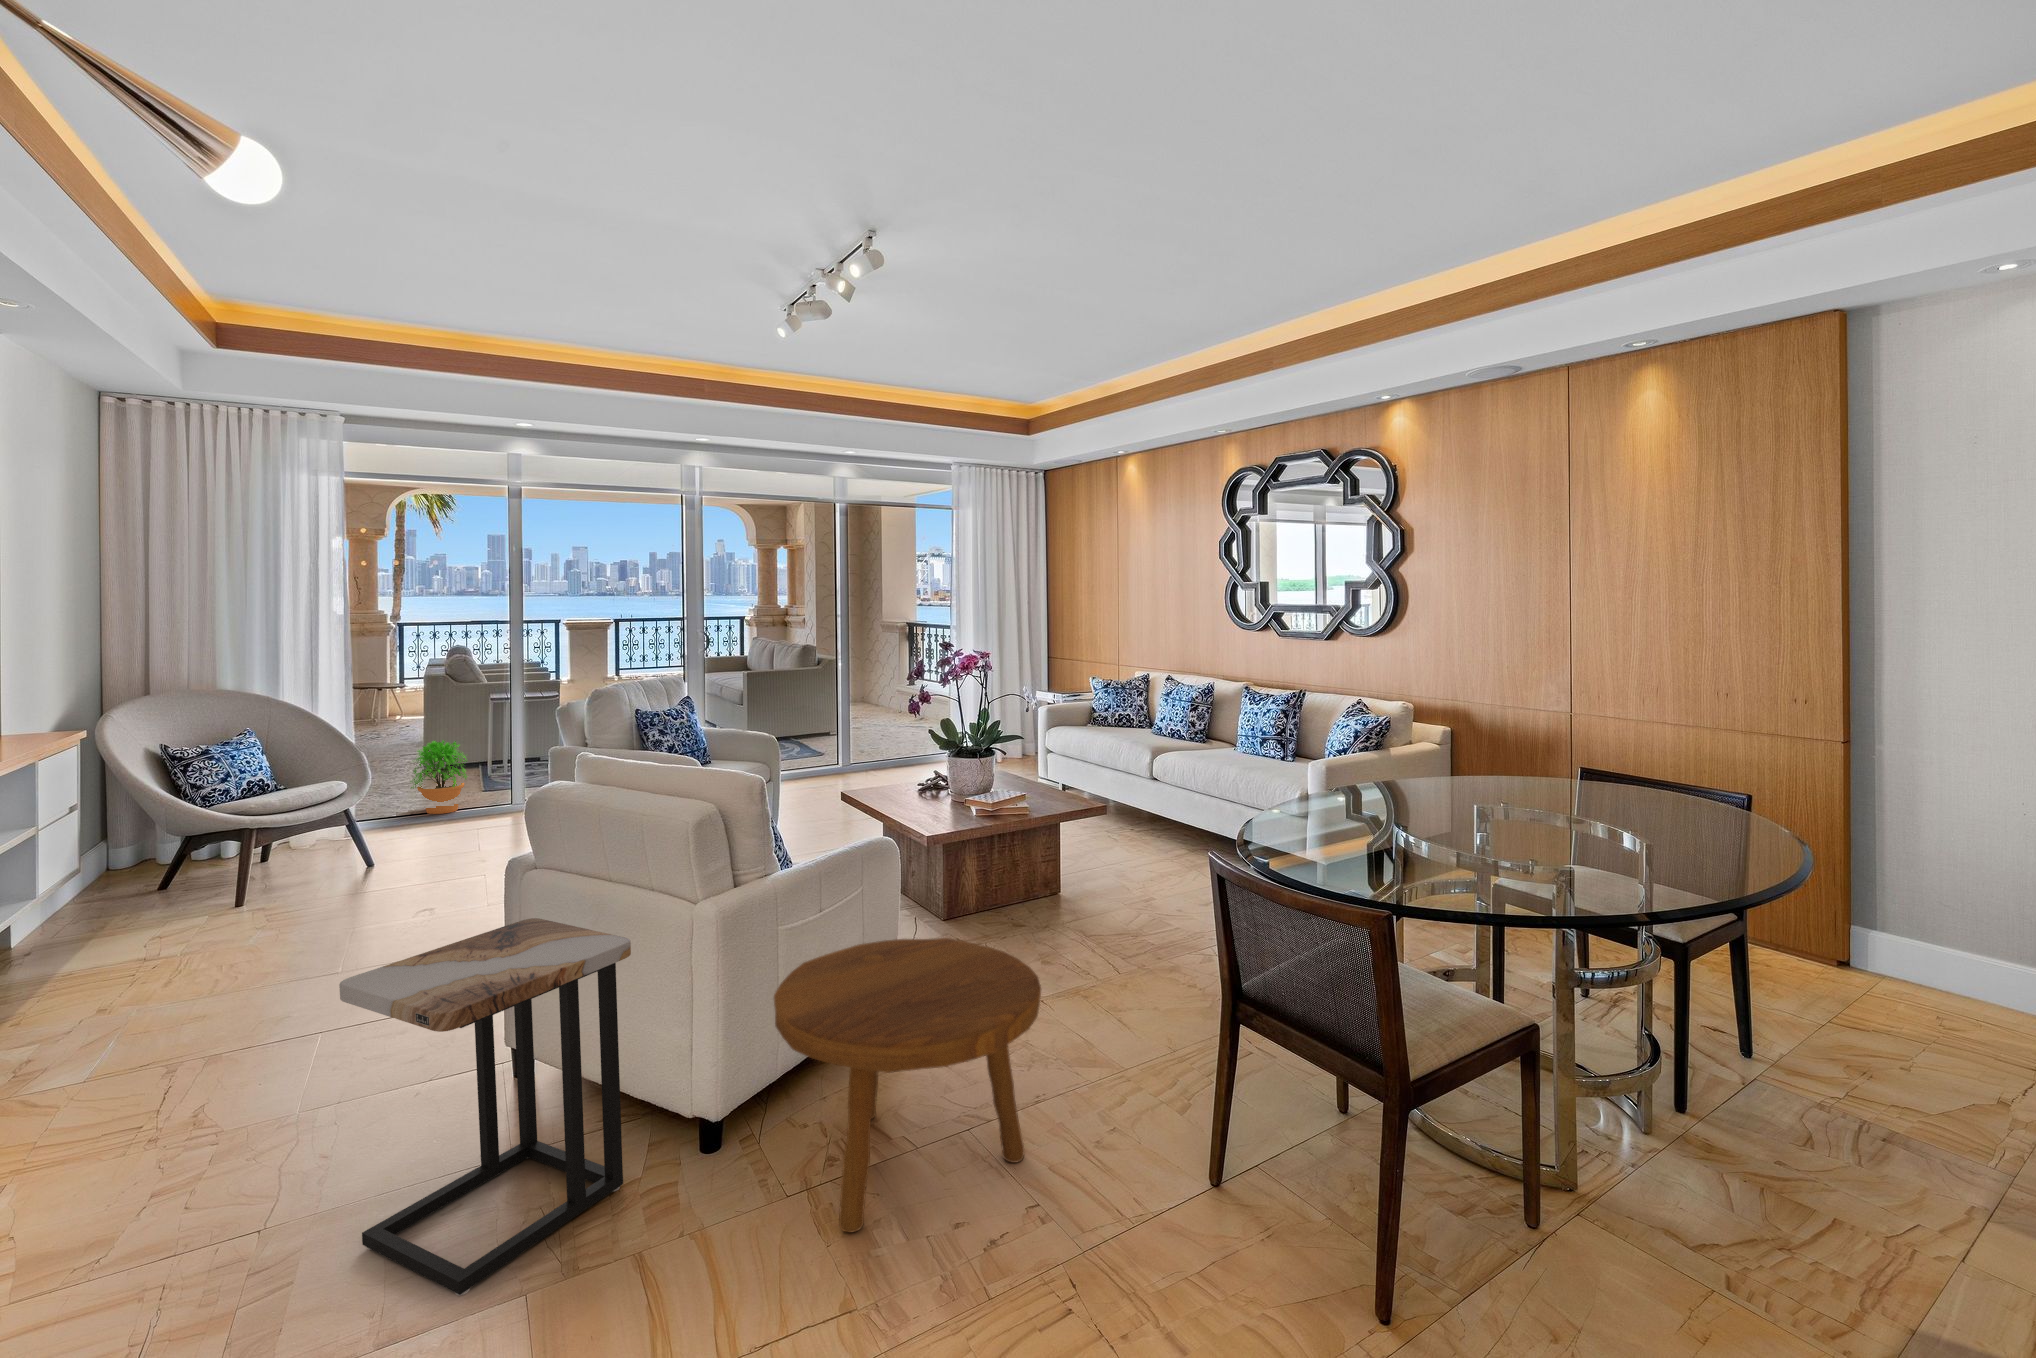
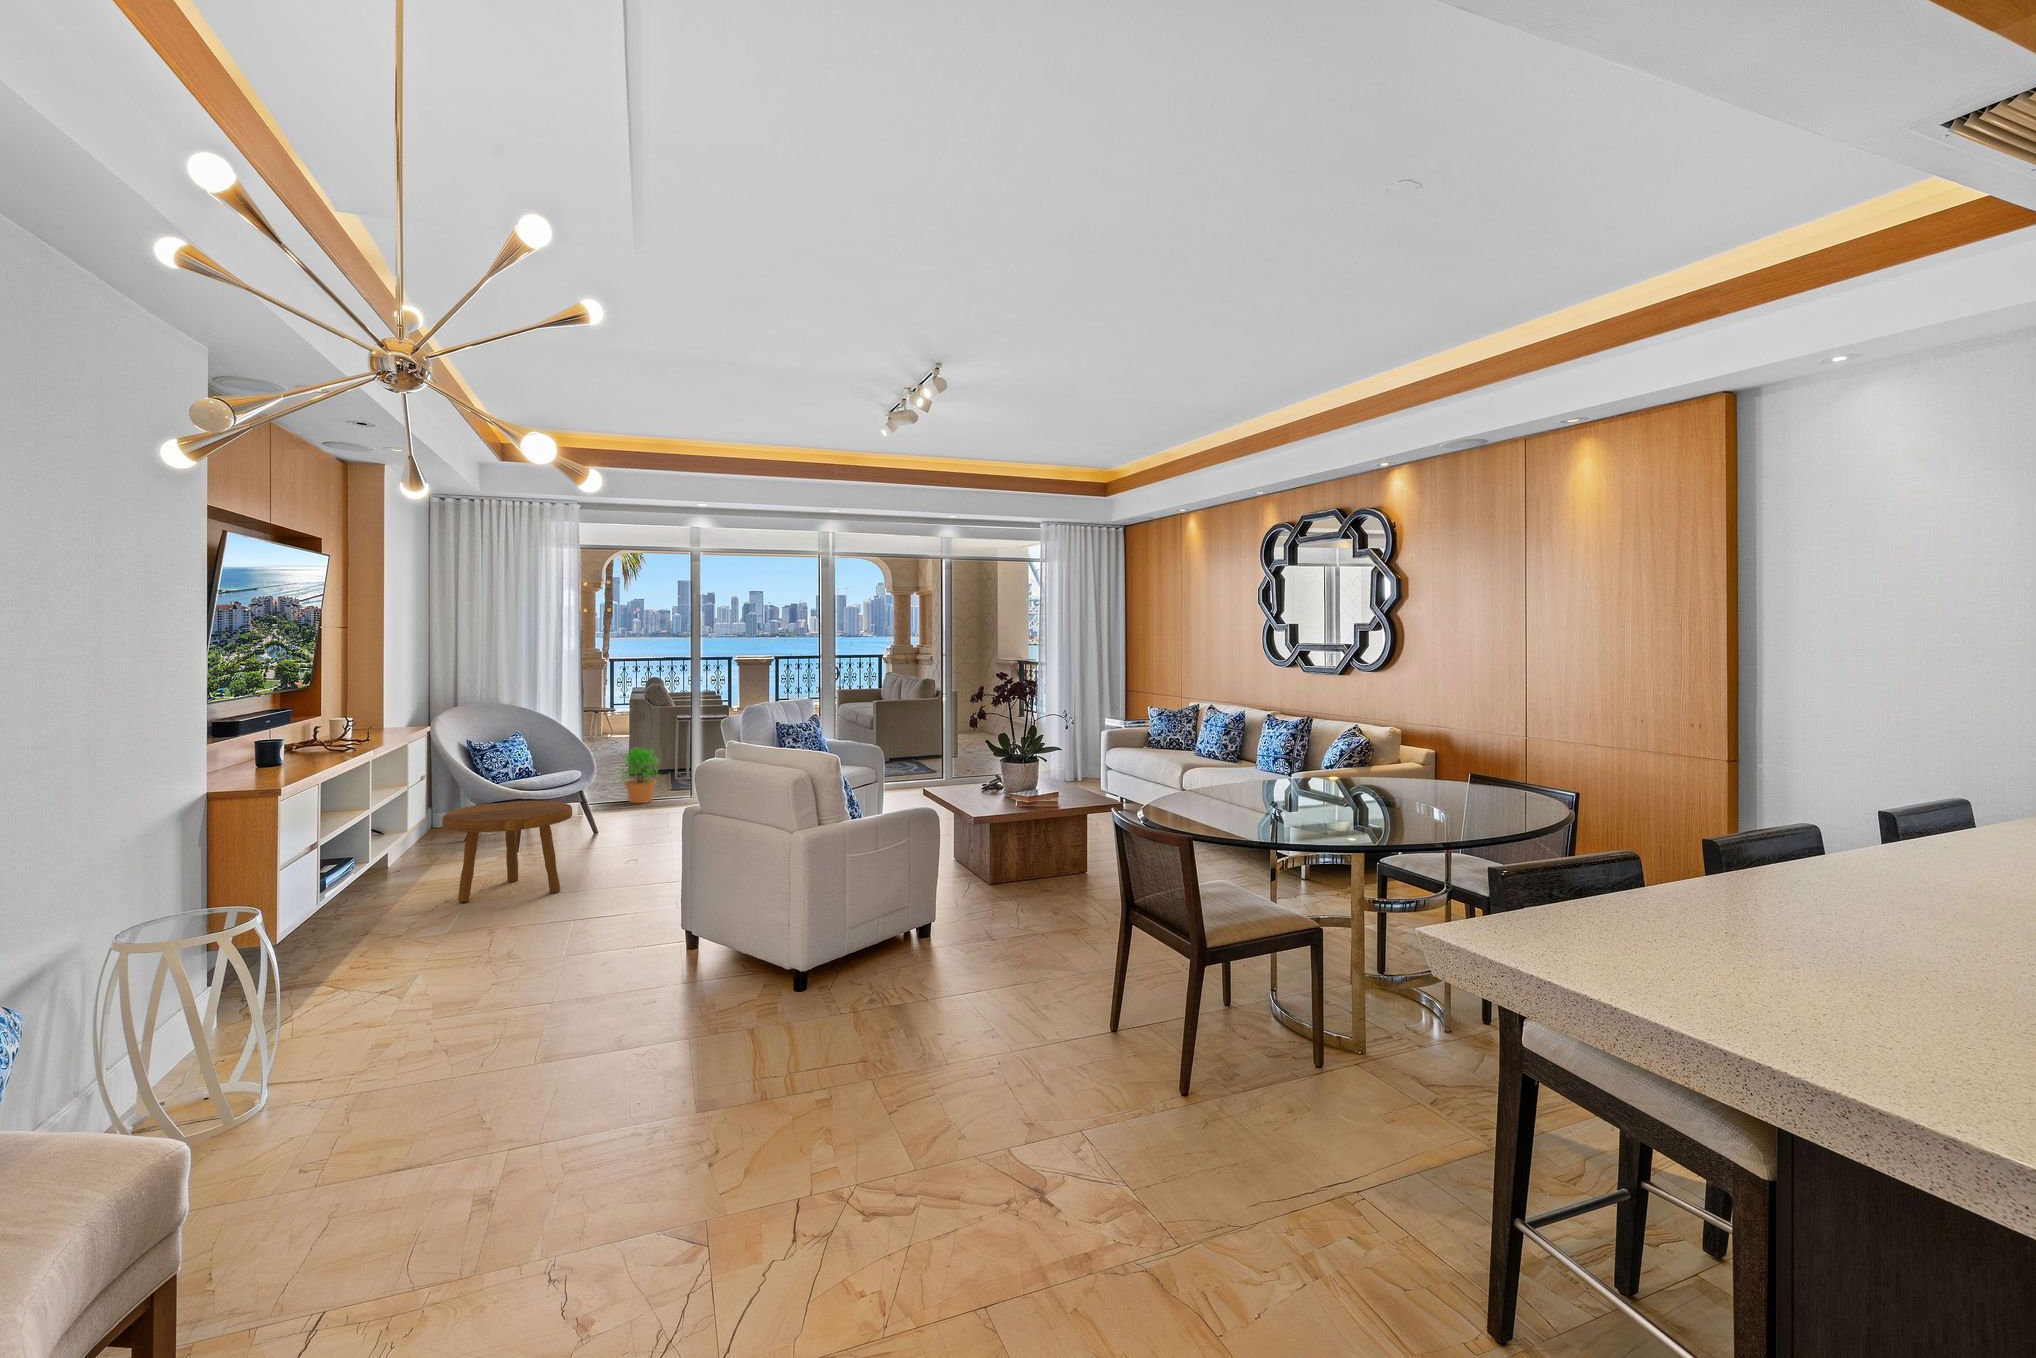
side table: present [339,918,631,1295] -> none [608,837,760,1027]
footstool: present [774,938,1041,1232] -> present [442,801,572,902]

